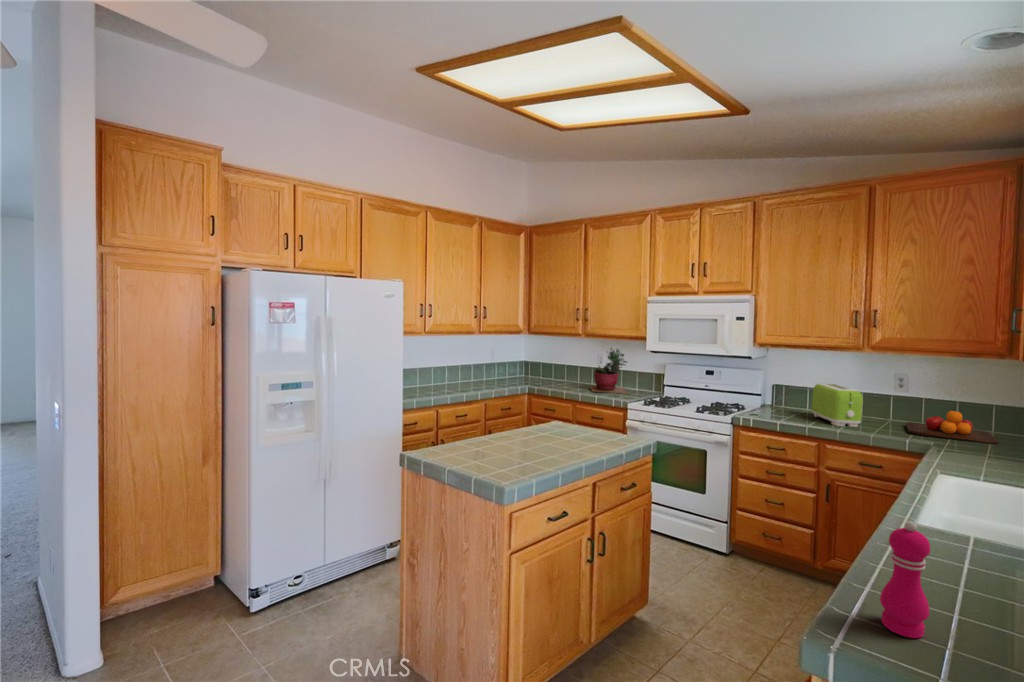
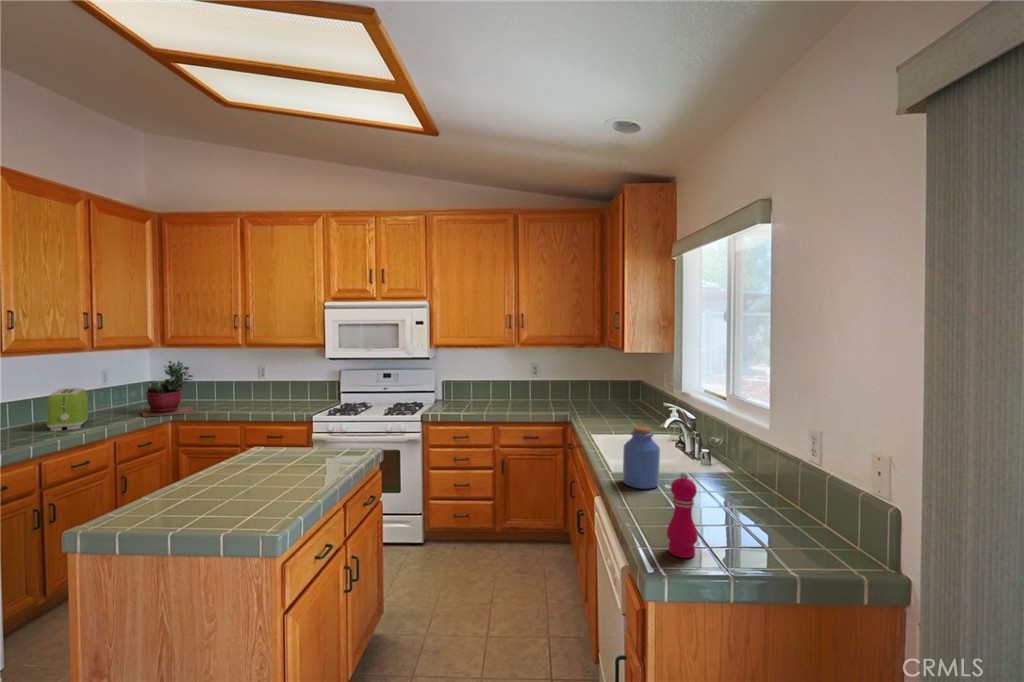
succulent plant: present [590,348,627,394] -> present [142,361,195,417]
toaster: present [812,383,863,427] -> present [46,388,88,431]
chopping board: present [906,411,999,444] -> none [540,388,595,408]
jar: none [913,464,982,554] -> present [623,426,660,489]

